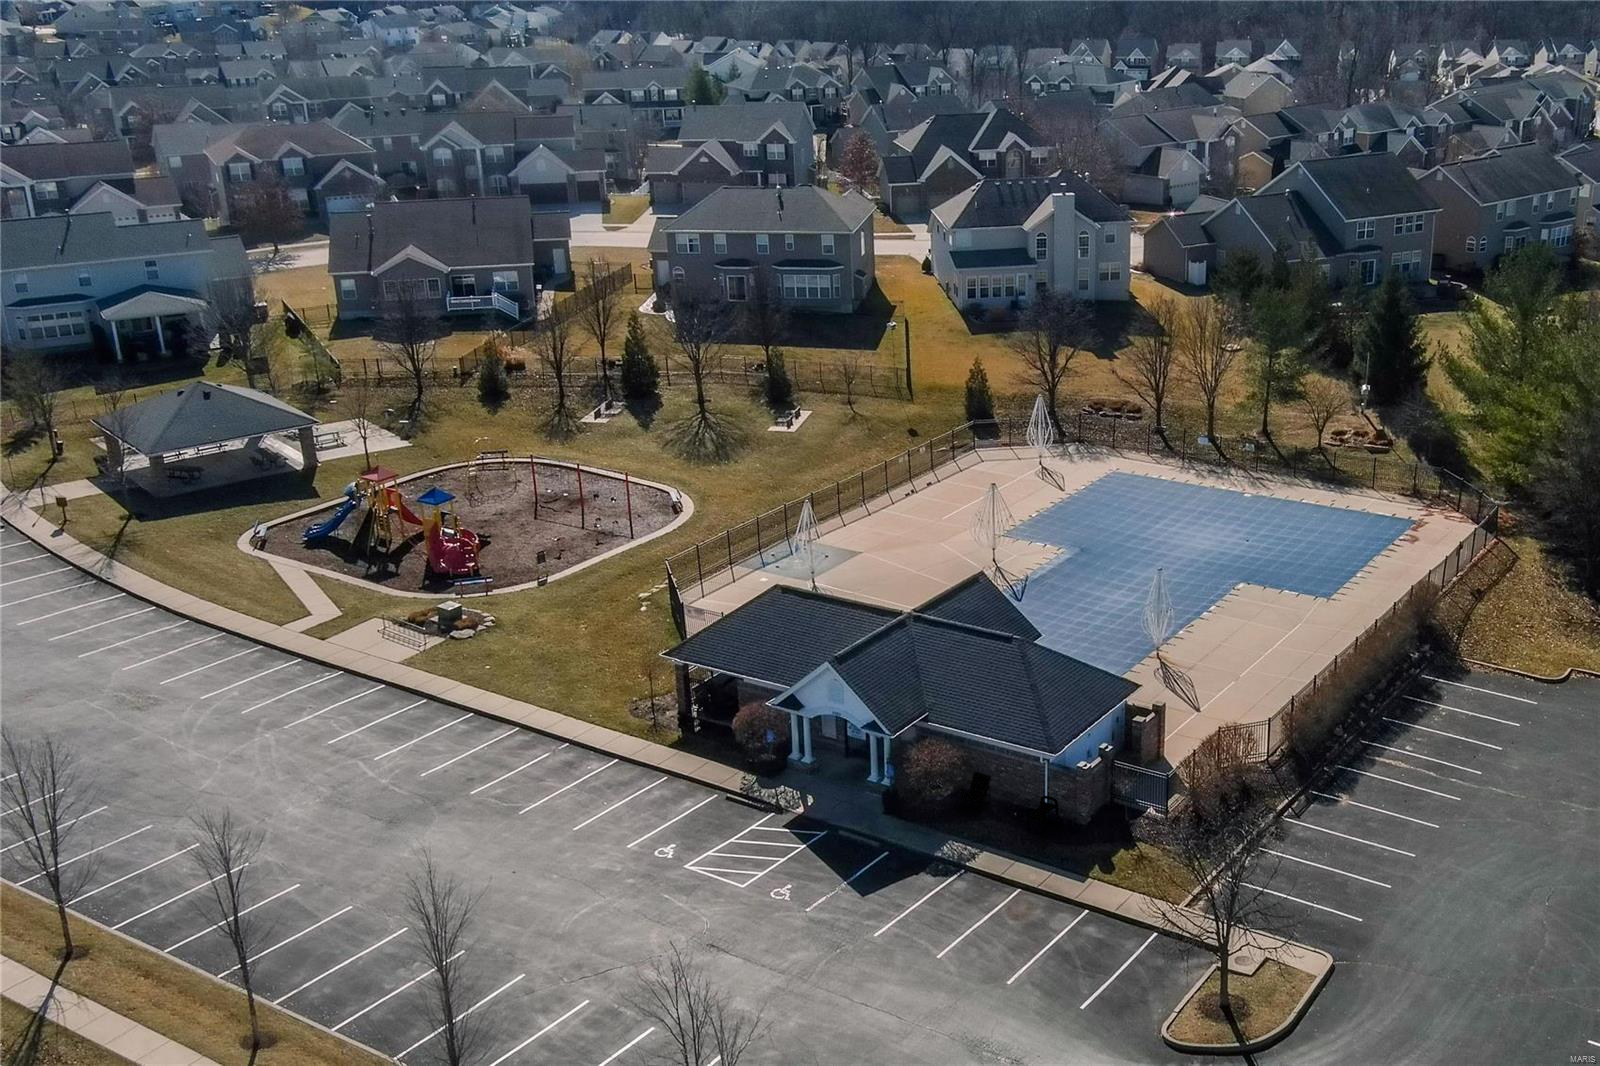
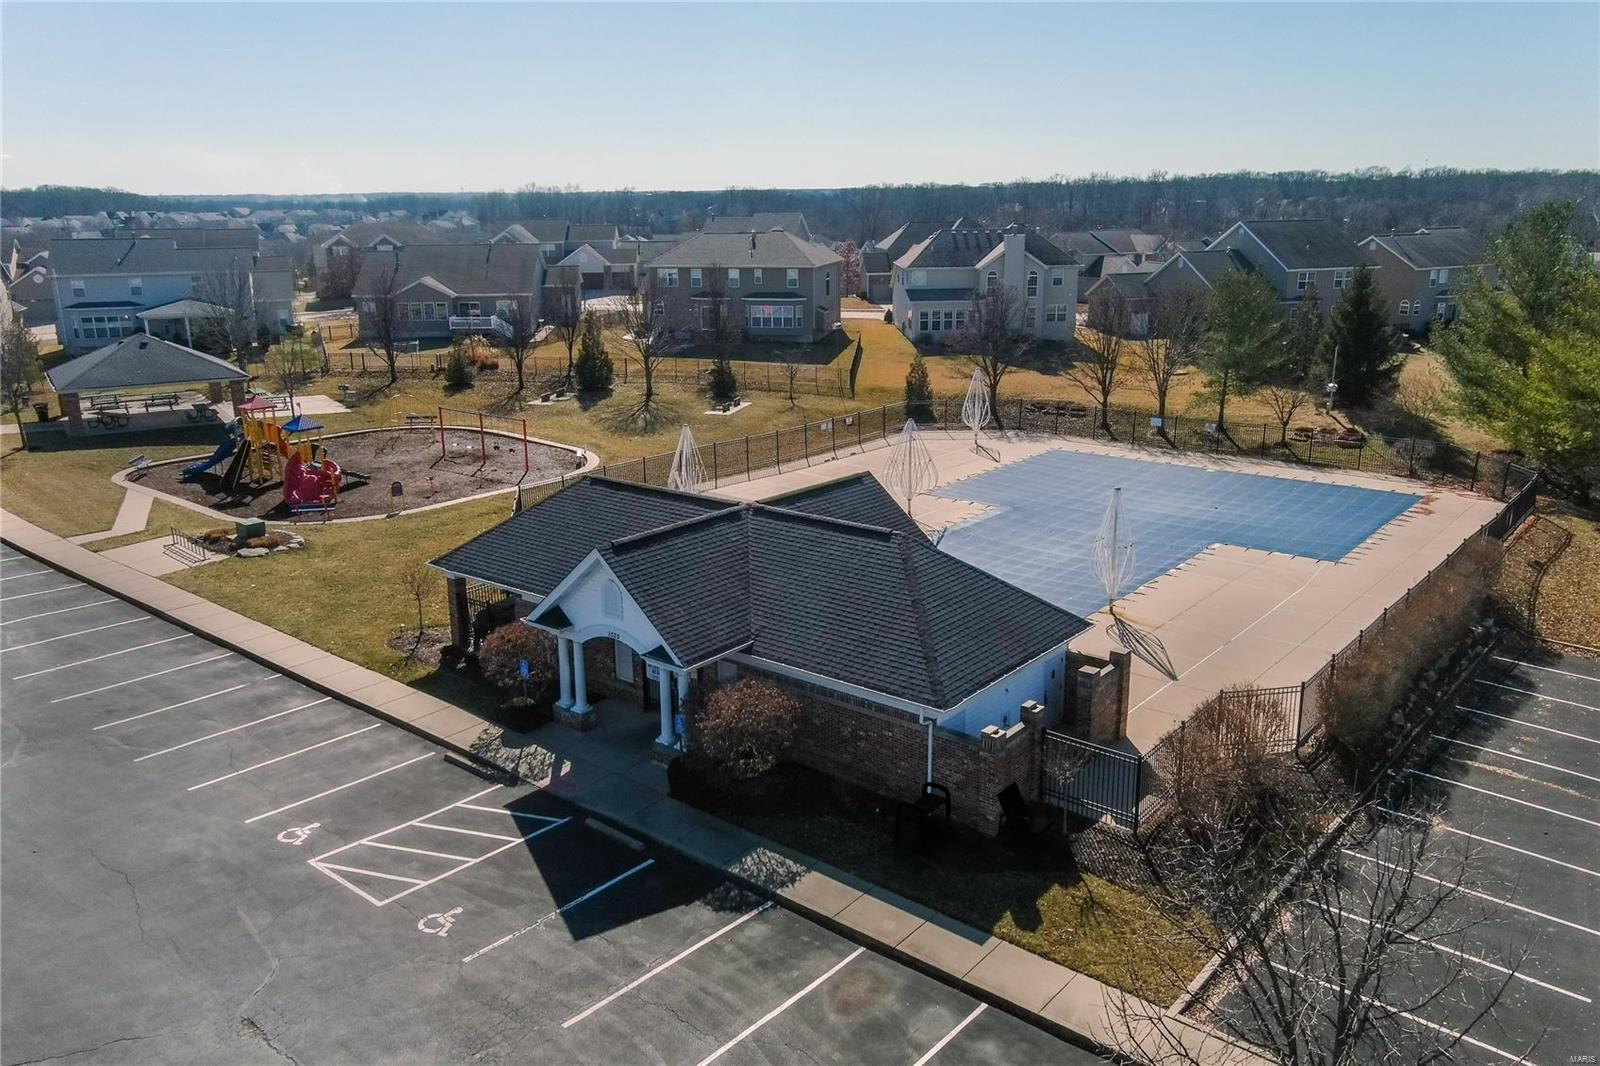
lounge chair: present [961,771,991,808] -> present [997,782,1056,854]

